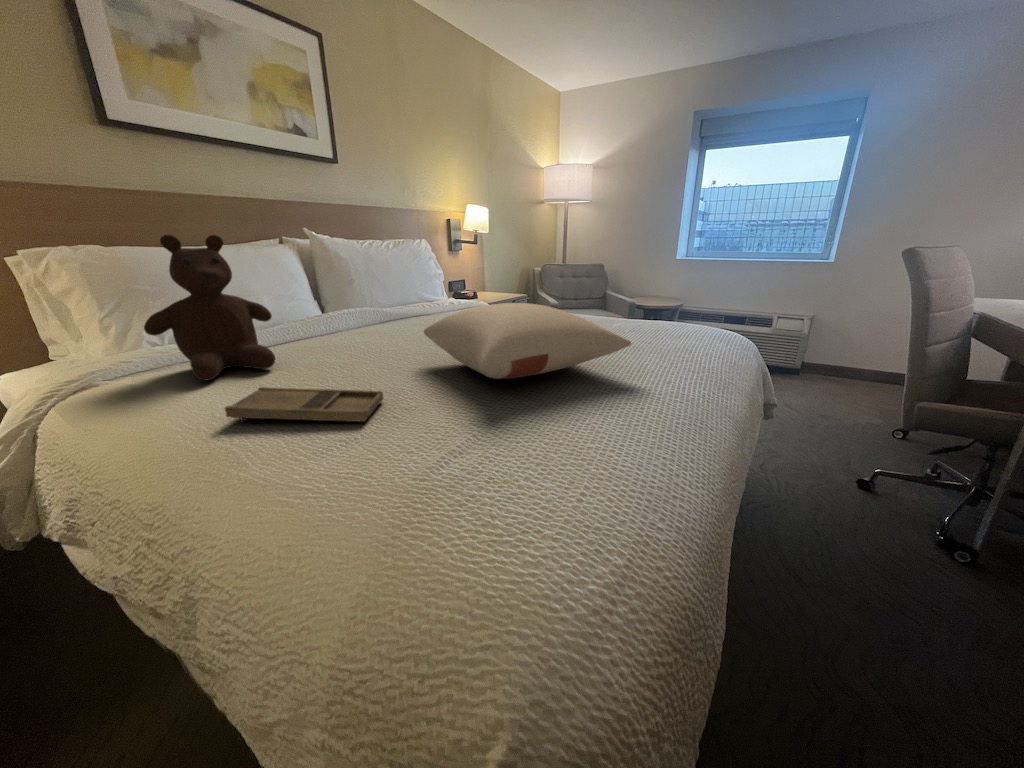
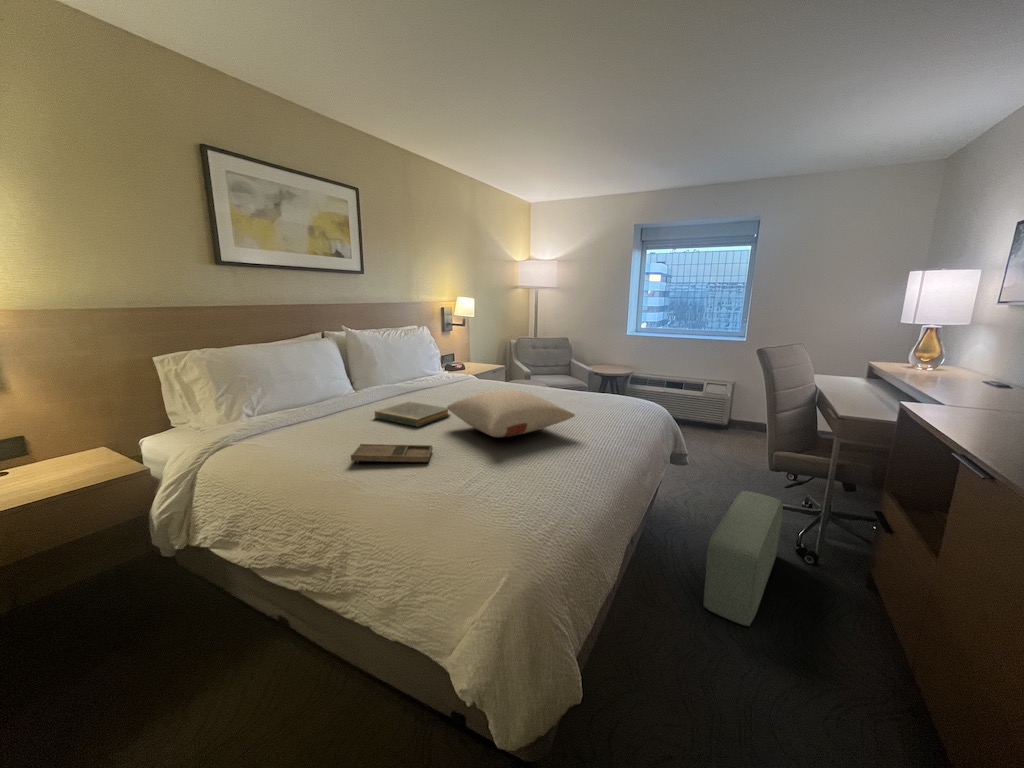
teddy bear: present [144,235,275,380] -> none [275,349,352,440]
book: none [324,328,437,362] -> present [375,402,450,427]
pouf: none [821,463,952,689] -> present [704,491,783,626]

